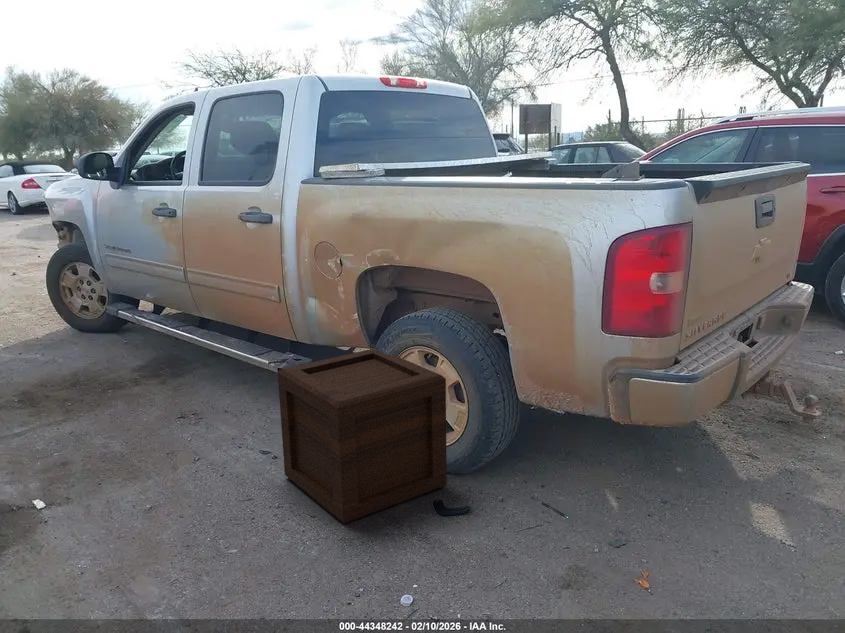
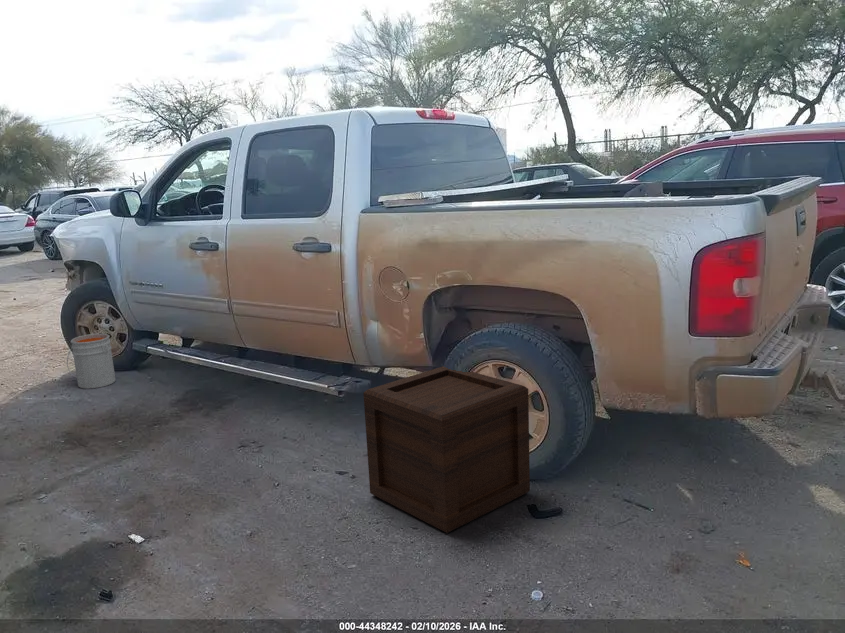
bucket: none [47,295,95,349] -> present [67,334,115,389]

